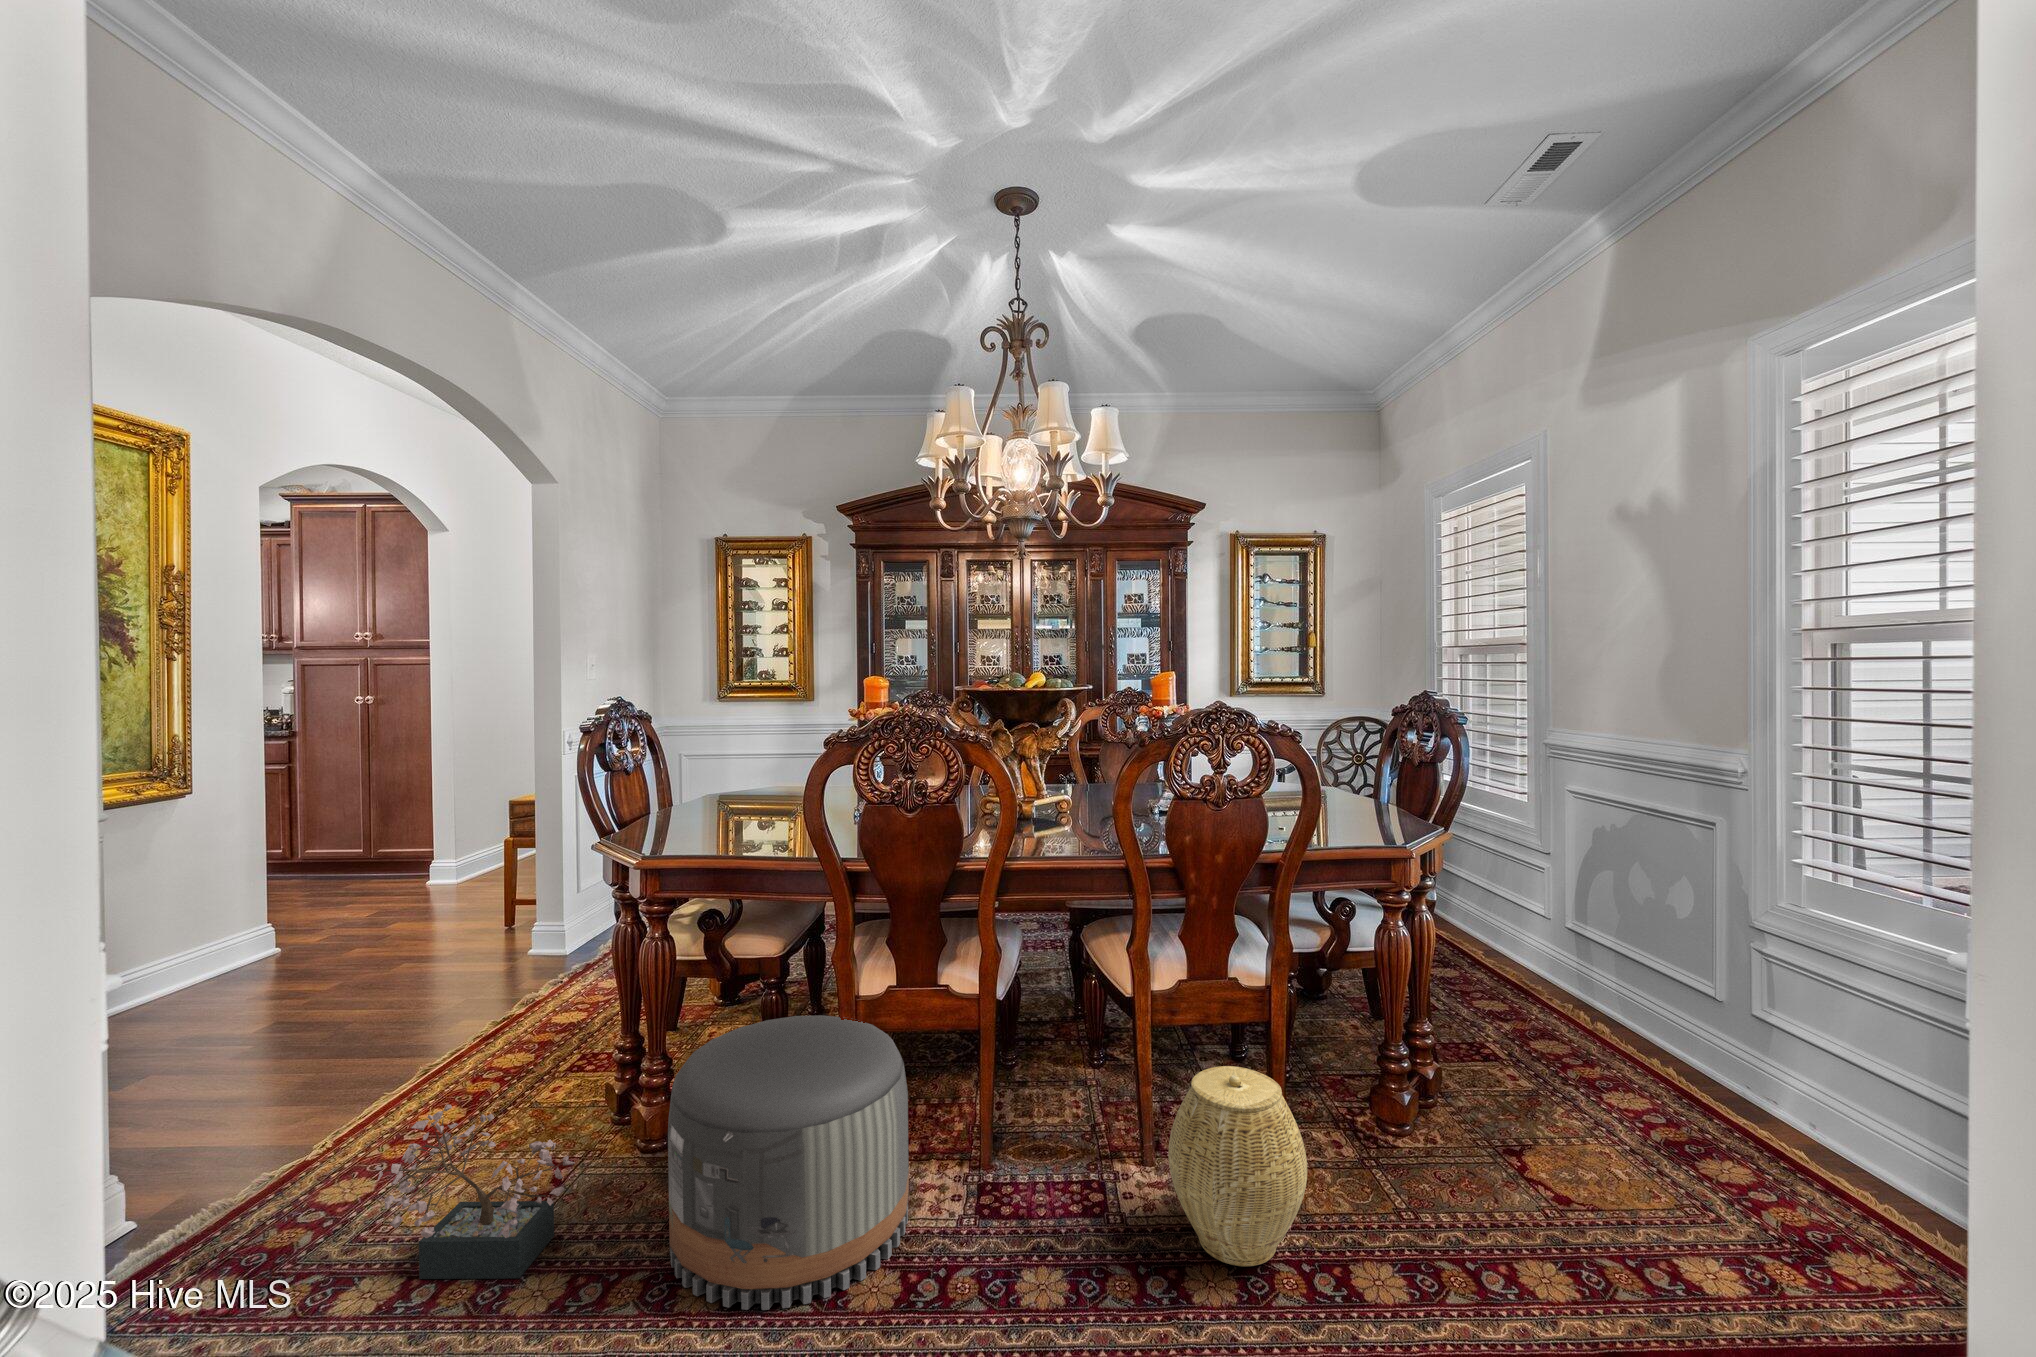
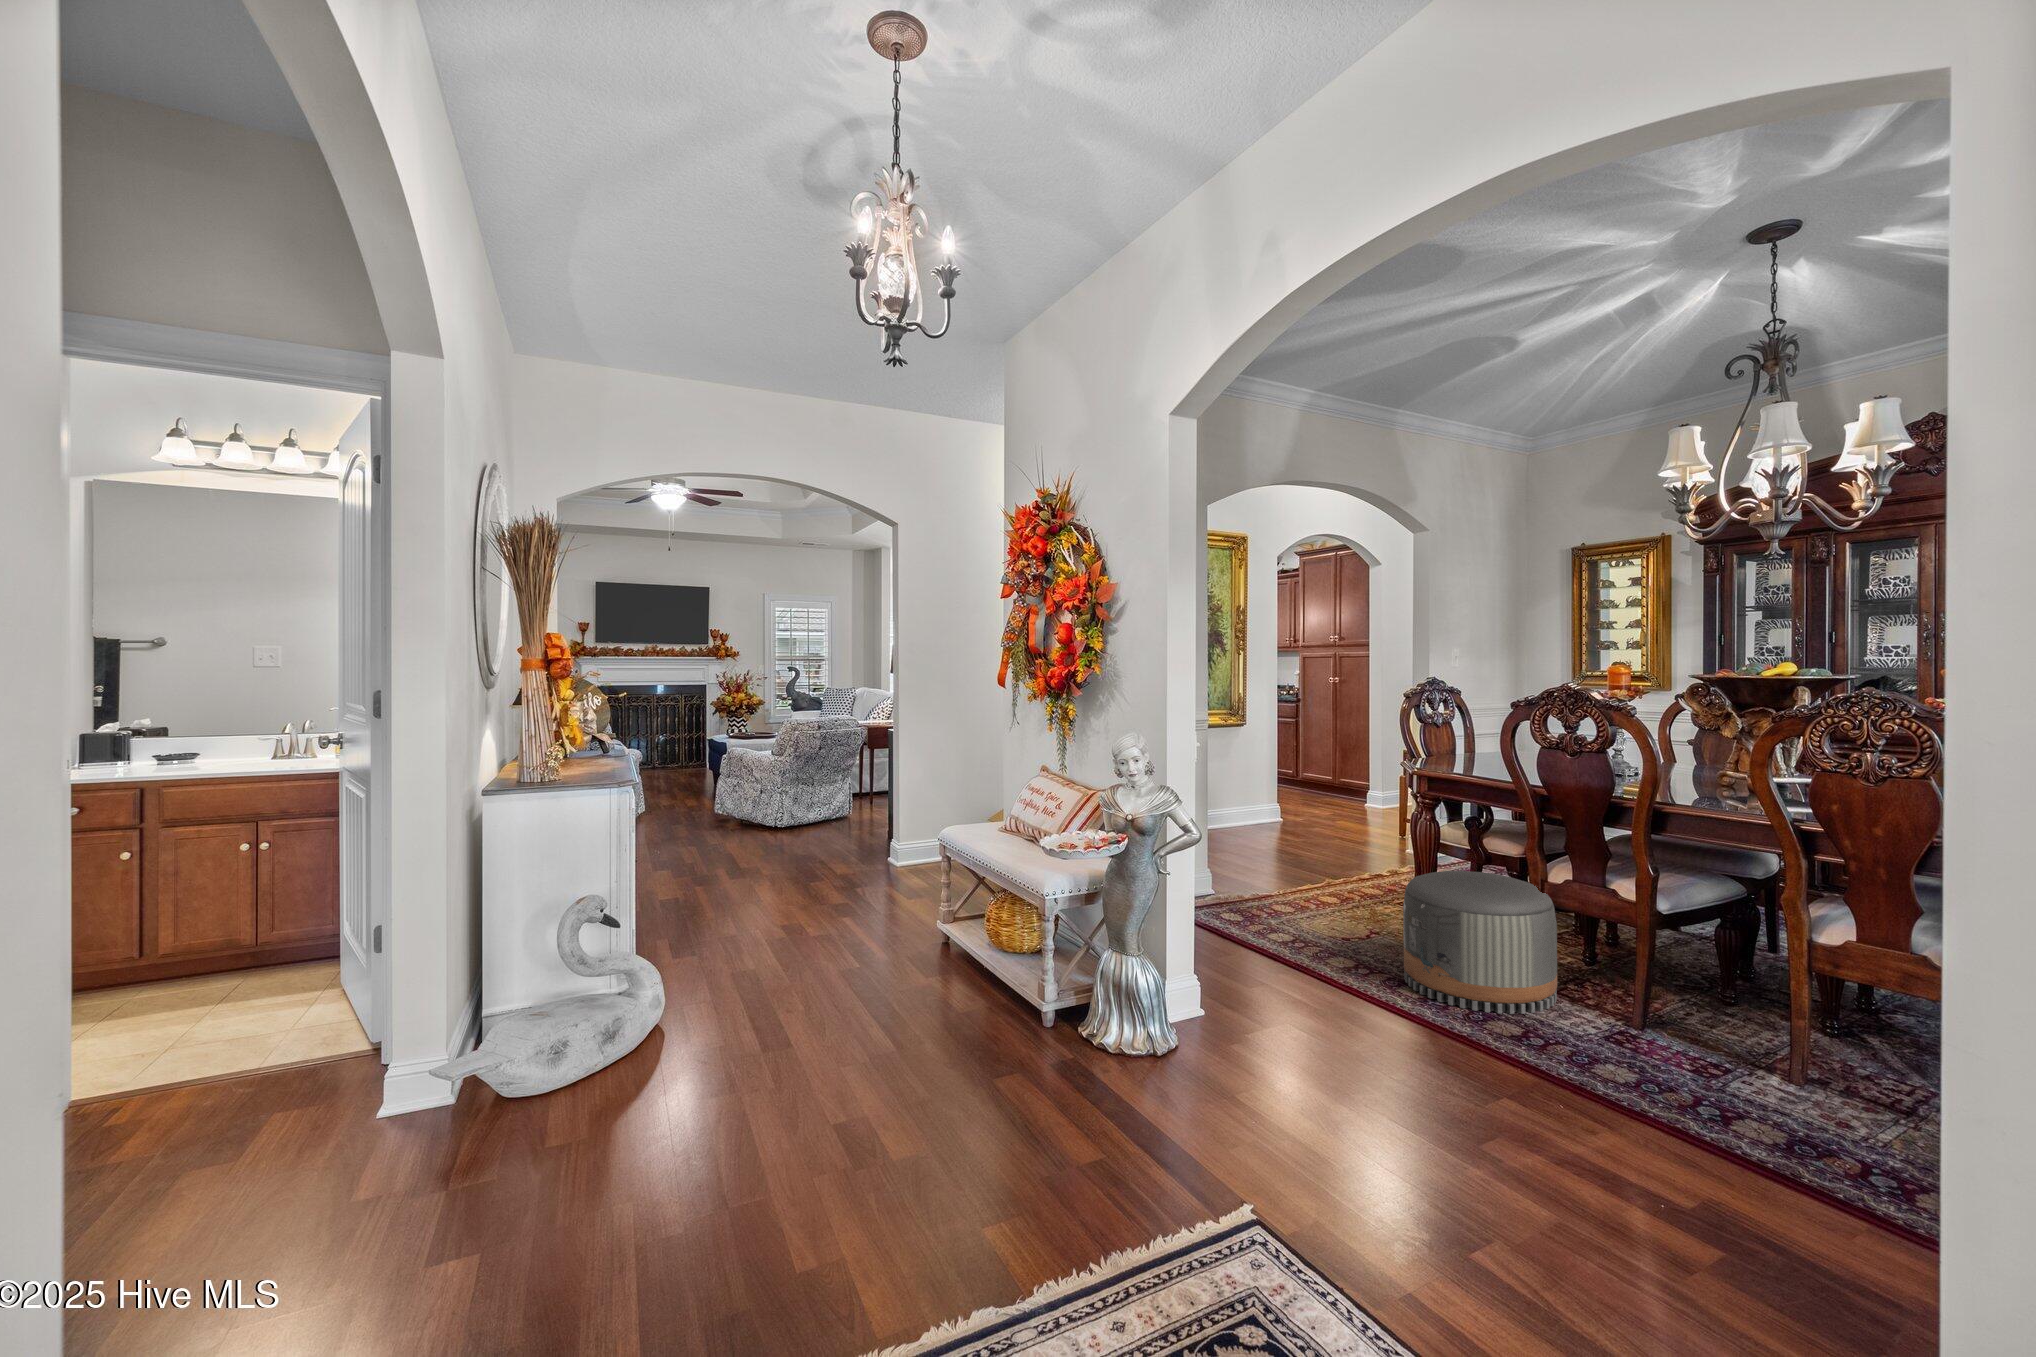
woven basket: present [1169,1066,1307,1266] -> none [1732,970,1872,1116]
decorative plant: present [376,1105,575,1279] -> none [1283,872,1369,956]

